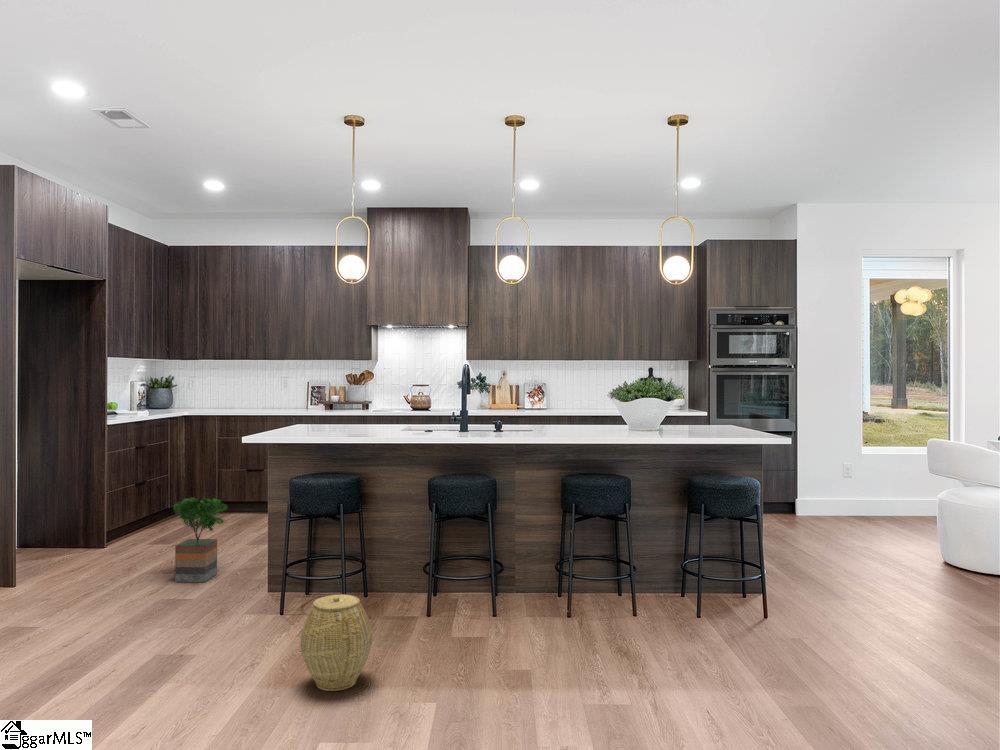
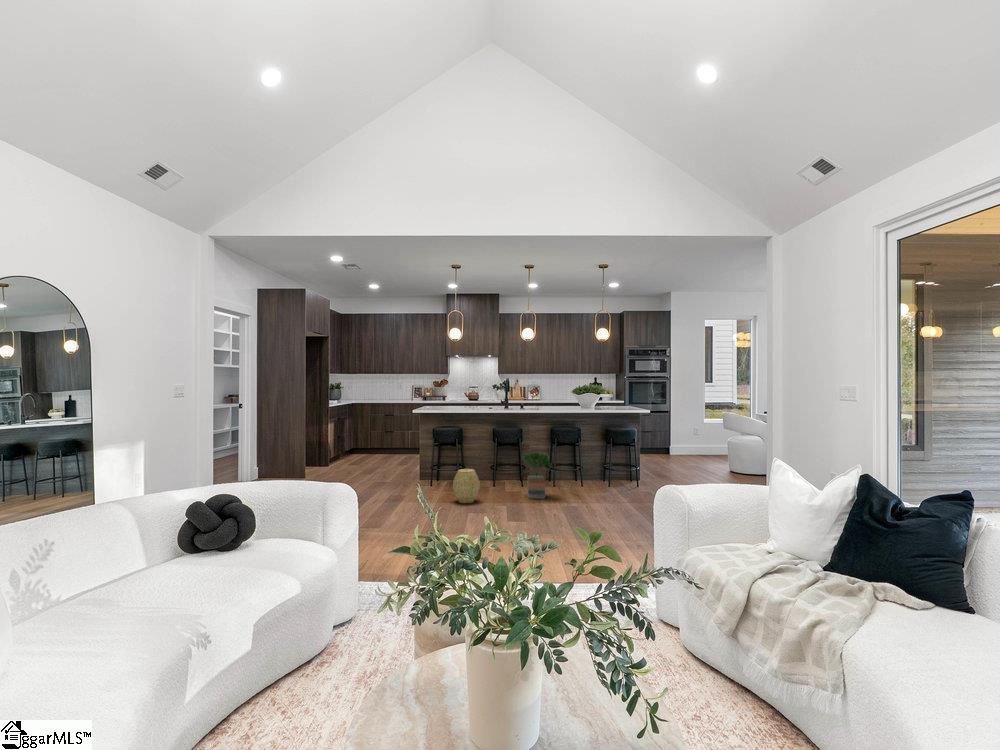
potted tree: present [174,497,227,582] -> present [523,452,552,499]

